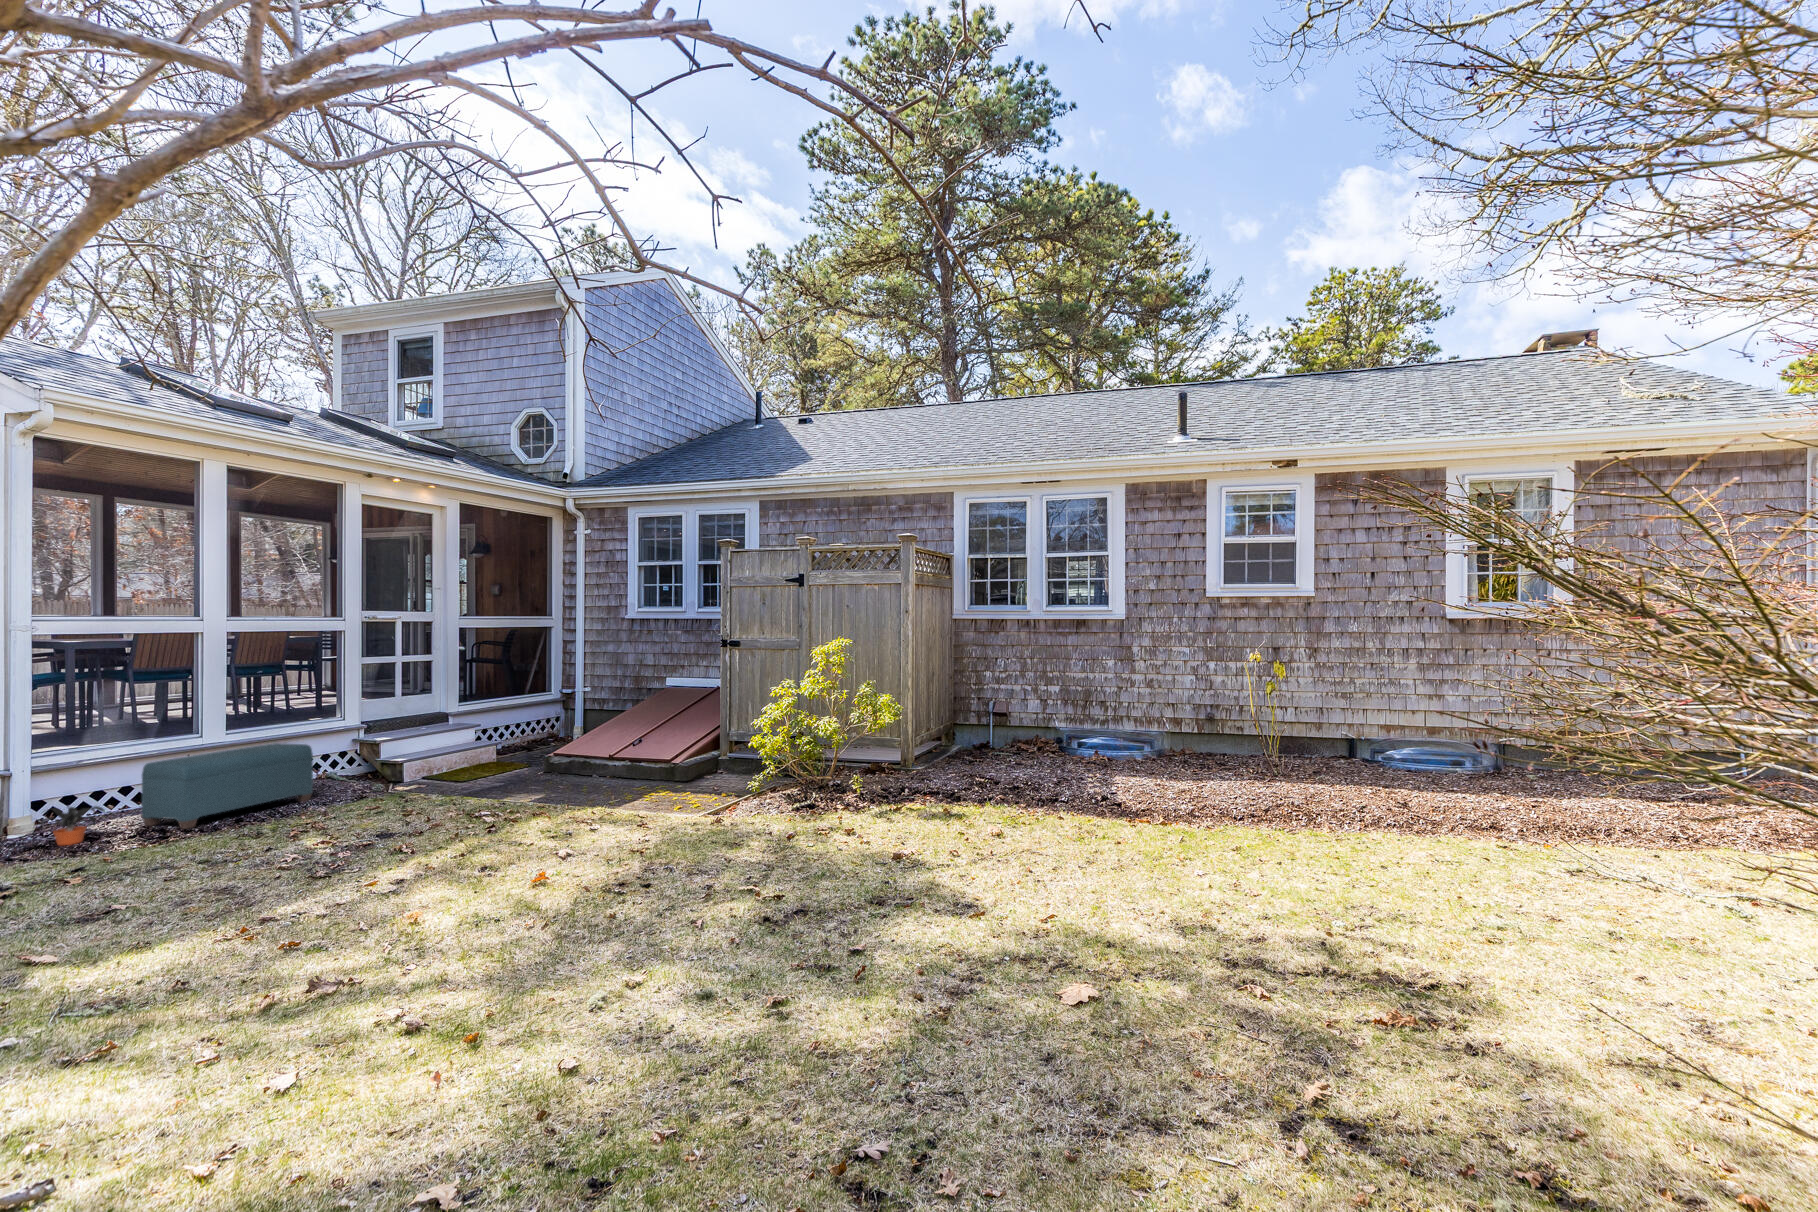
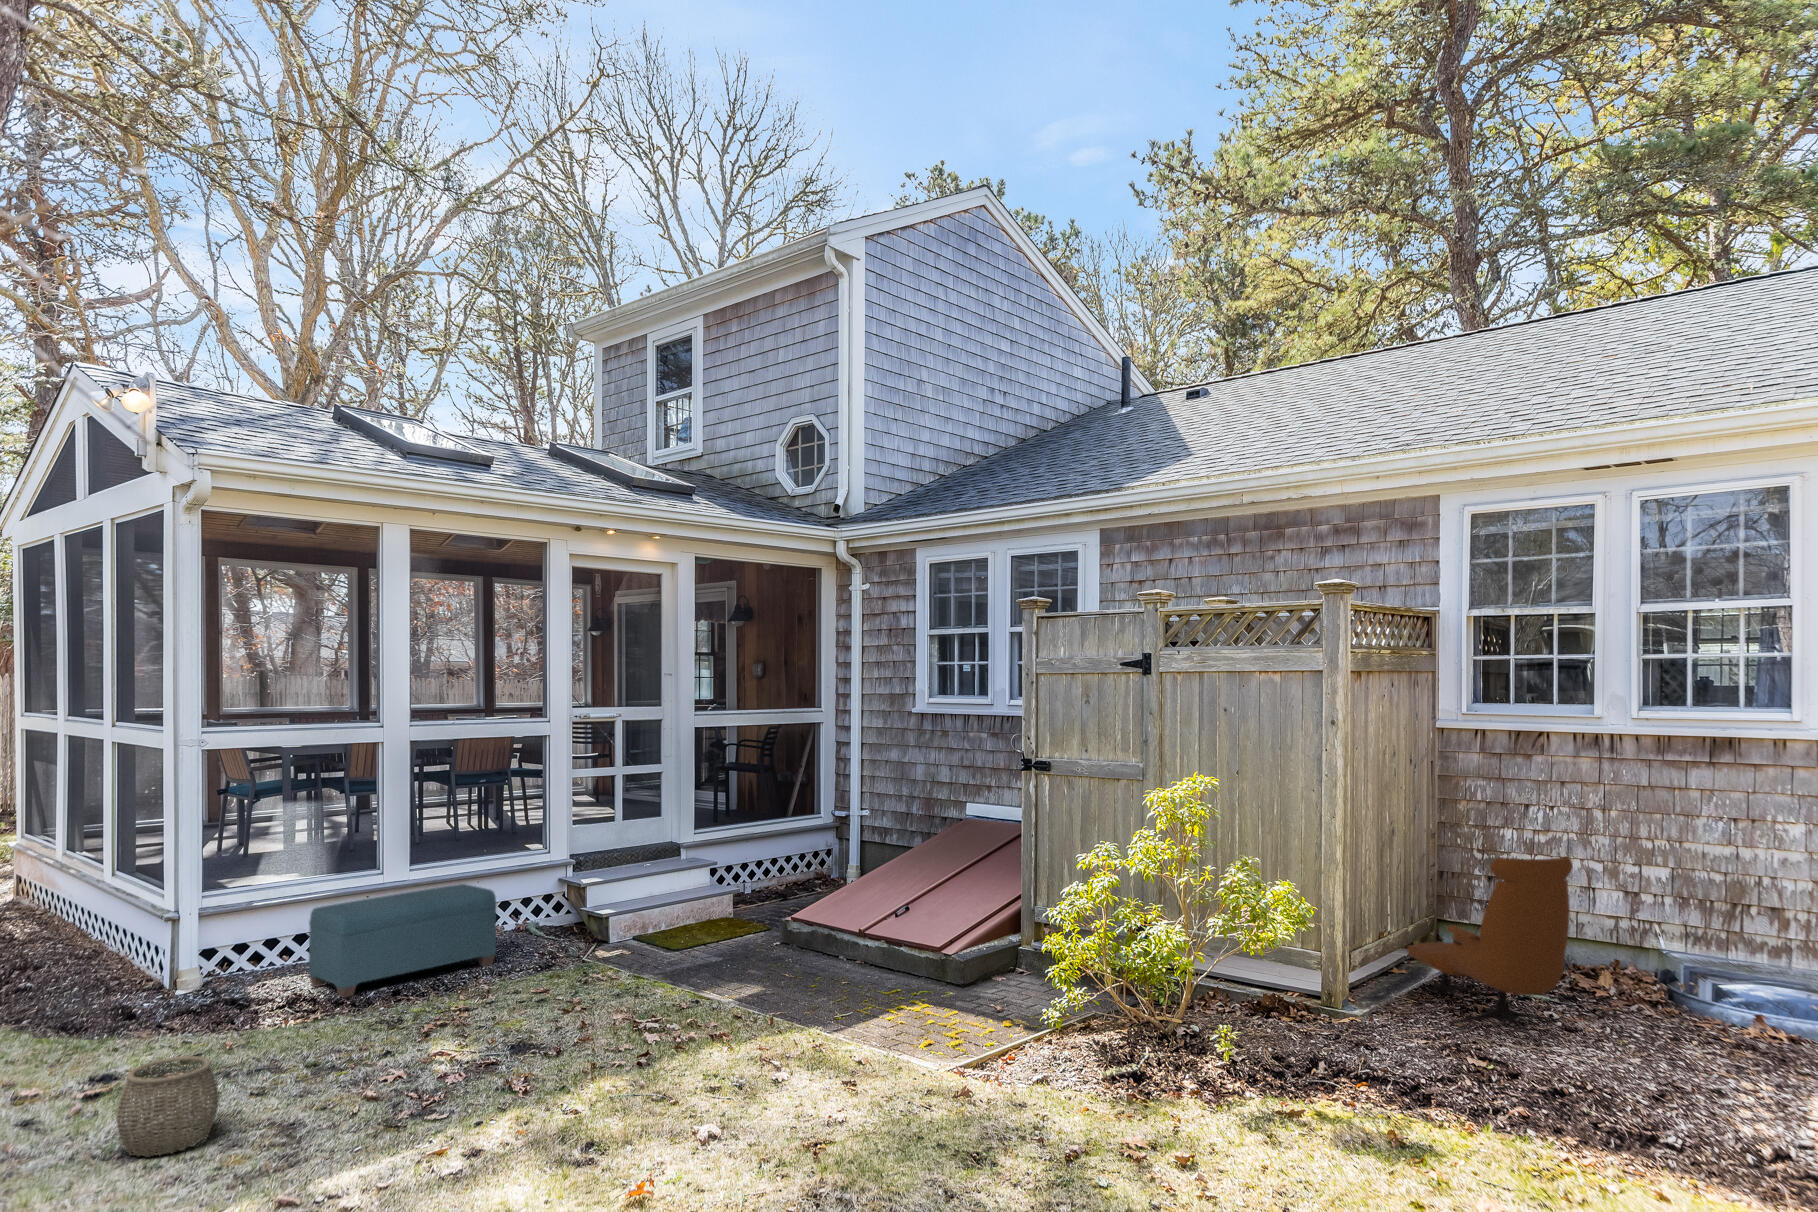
lounge chair: none [939,676,1024,774] -> present [1407,856,1573,1044]
potted plant: present [41,806,105,845] -> none [198,959,264,1008]
woven basket: none [61,849,156,923] -> present [116,1056,219,1157]

